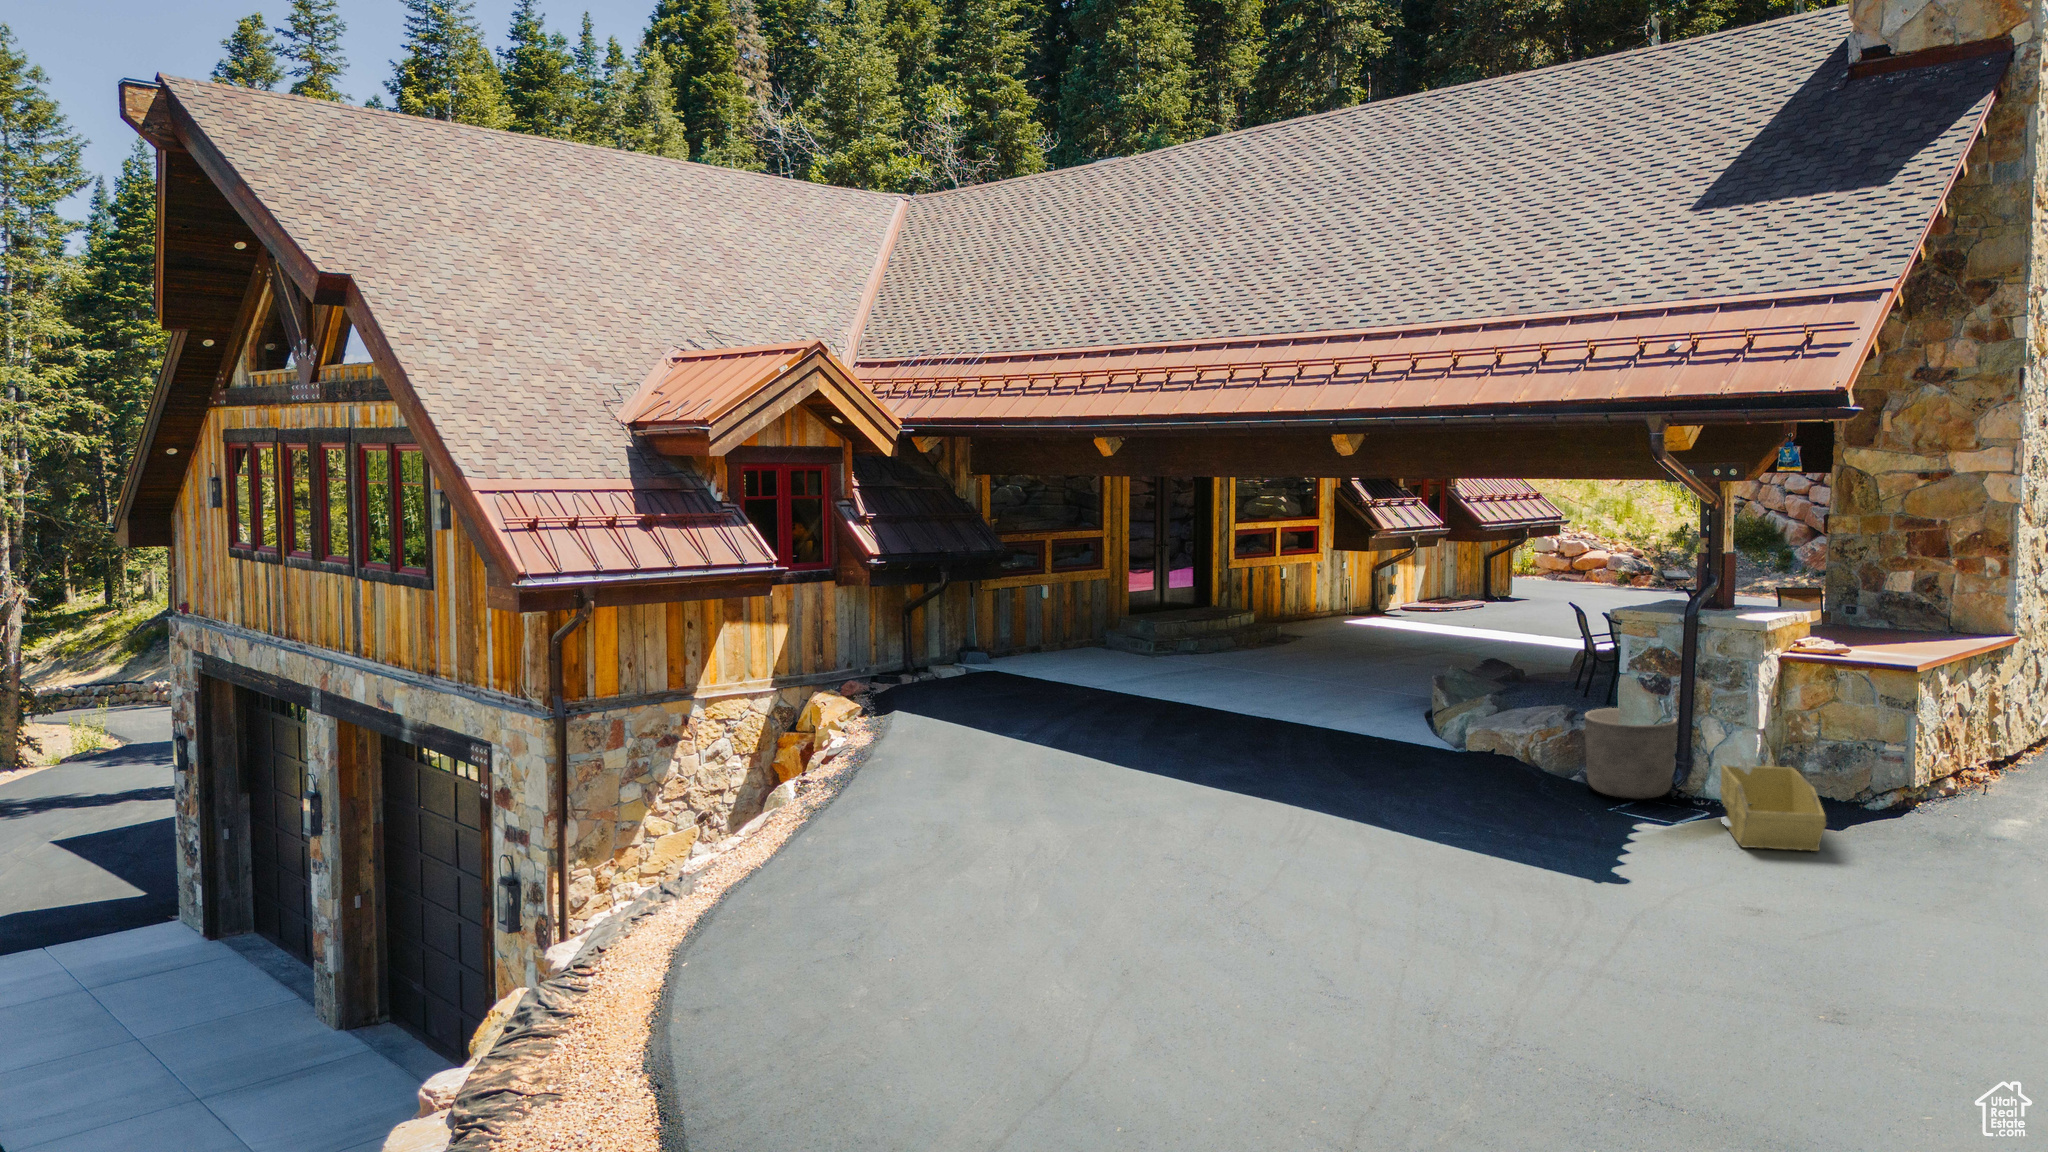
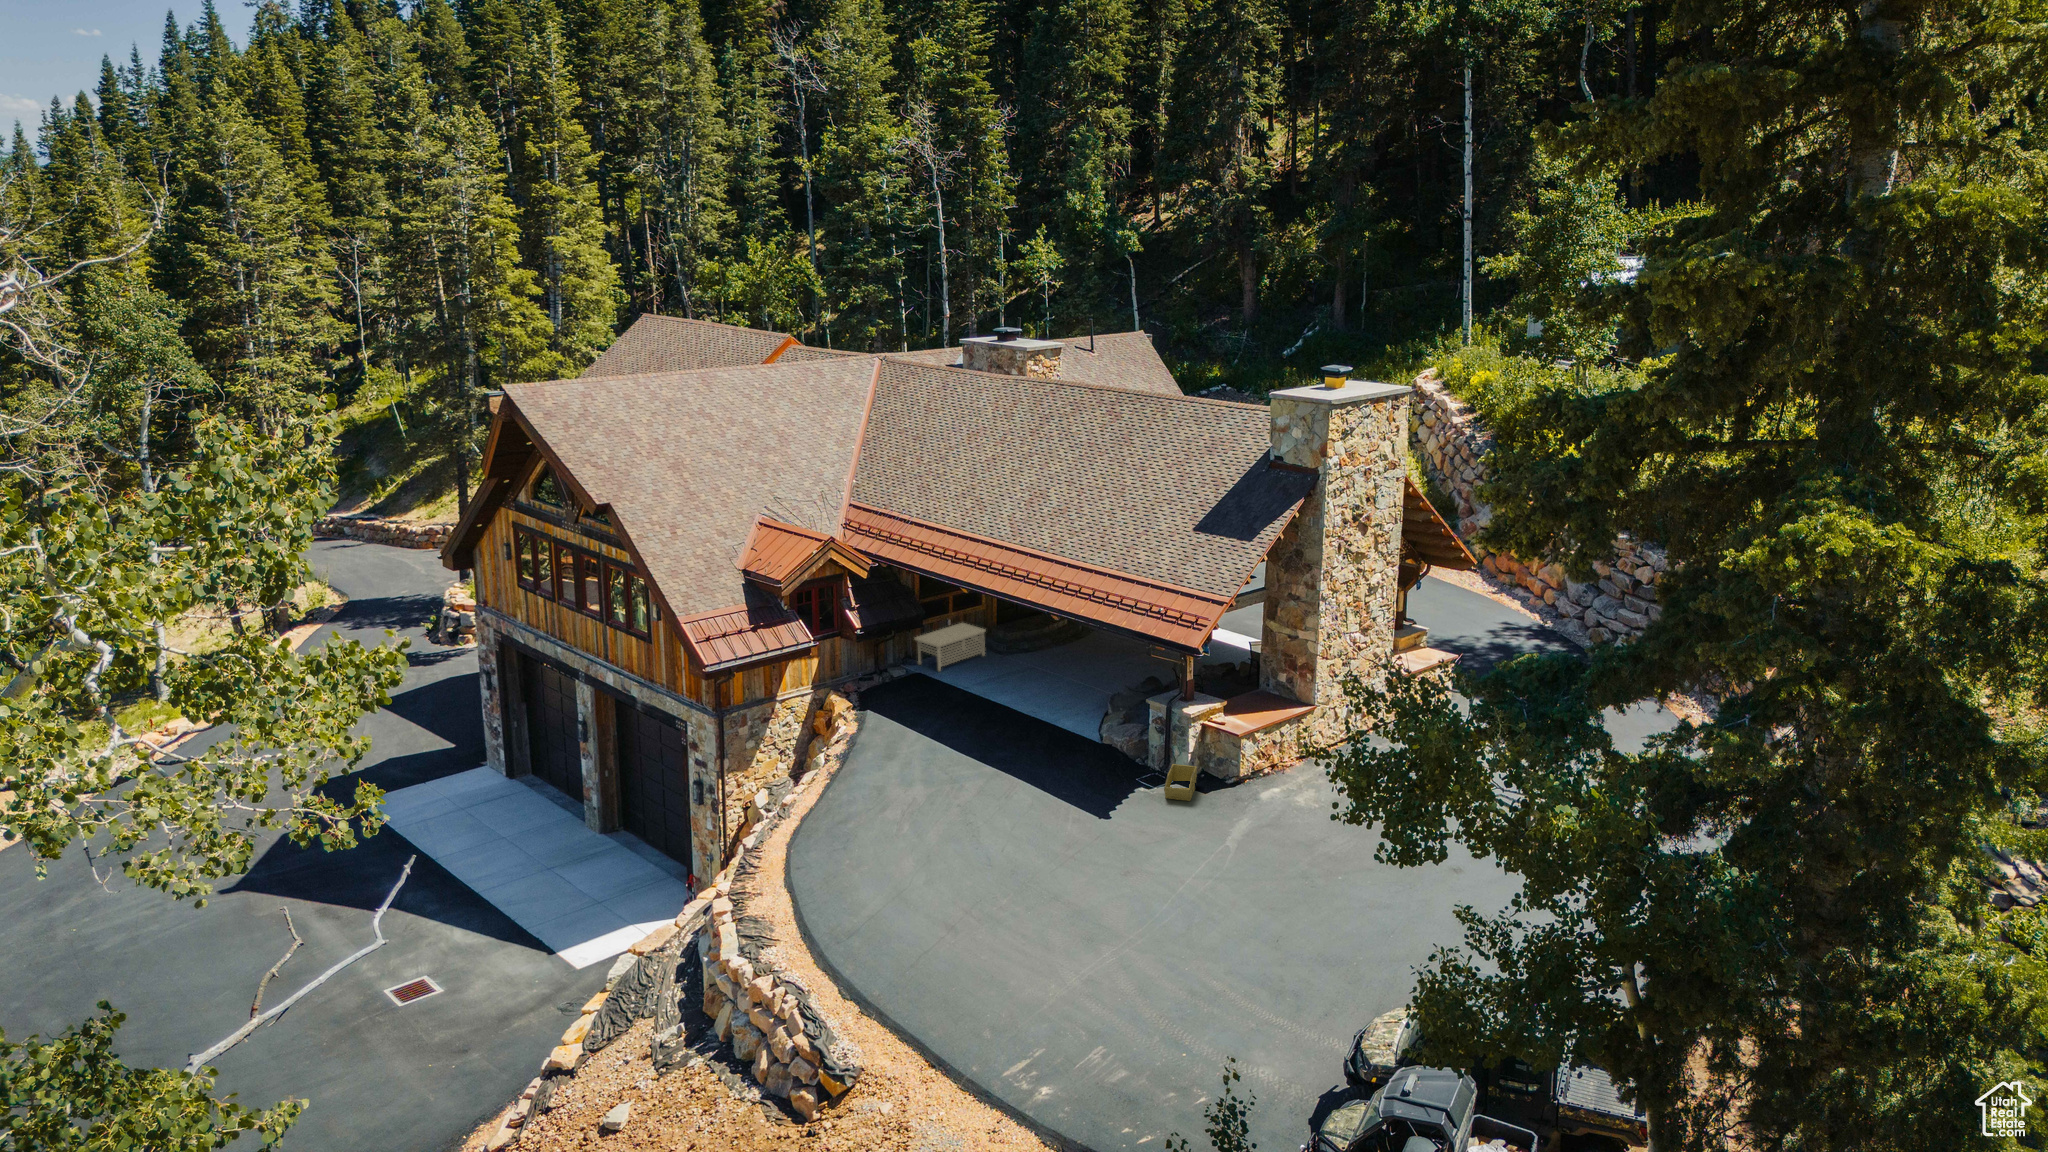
storage bench: none [988,587,1128,664] -> present [915,623,986,671]
planter: present [1585,708,1677,799] -> none [1127,737,1159,775]

